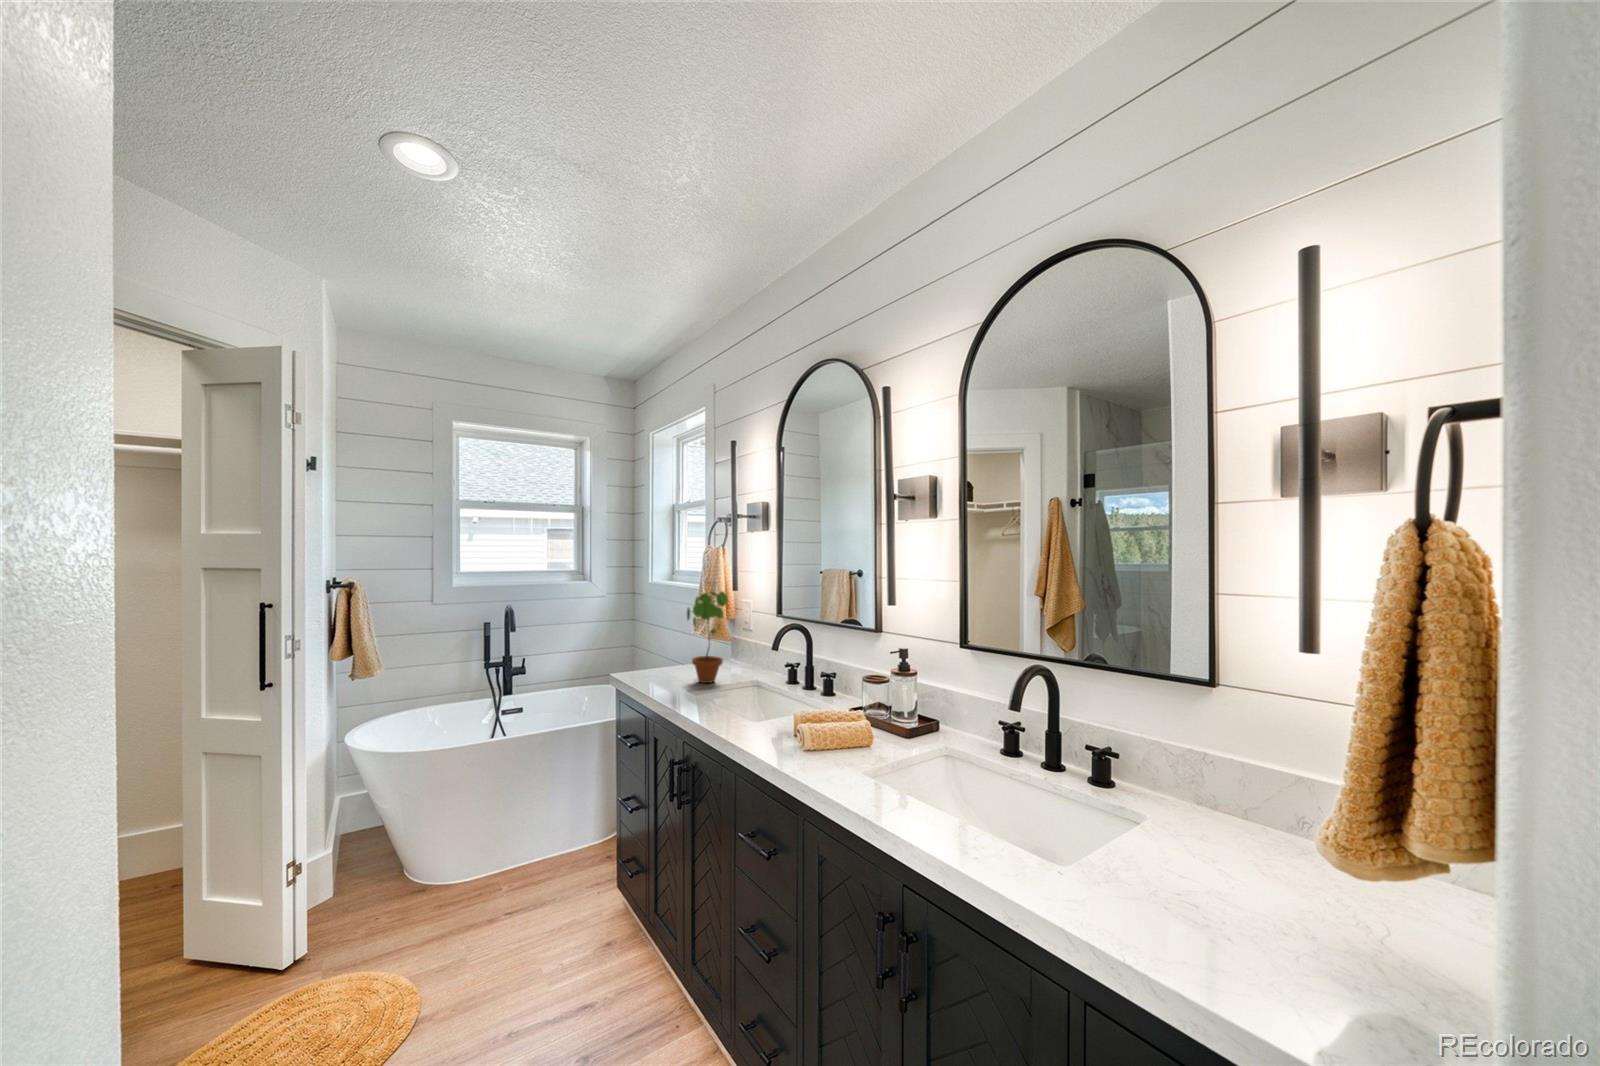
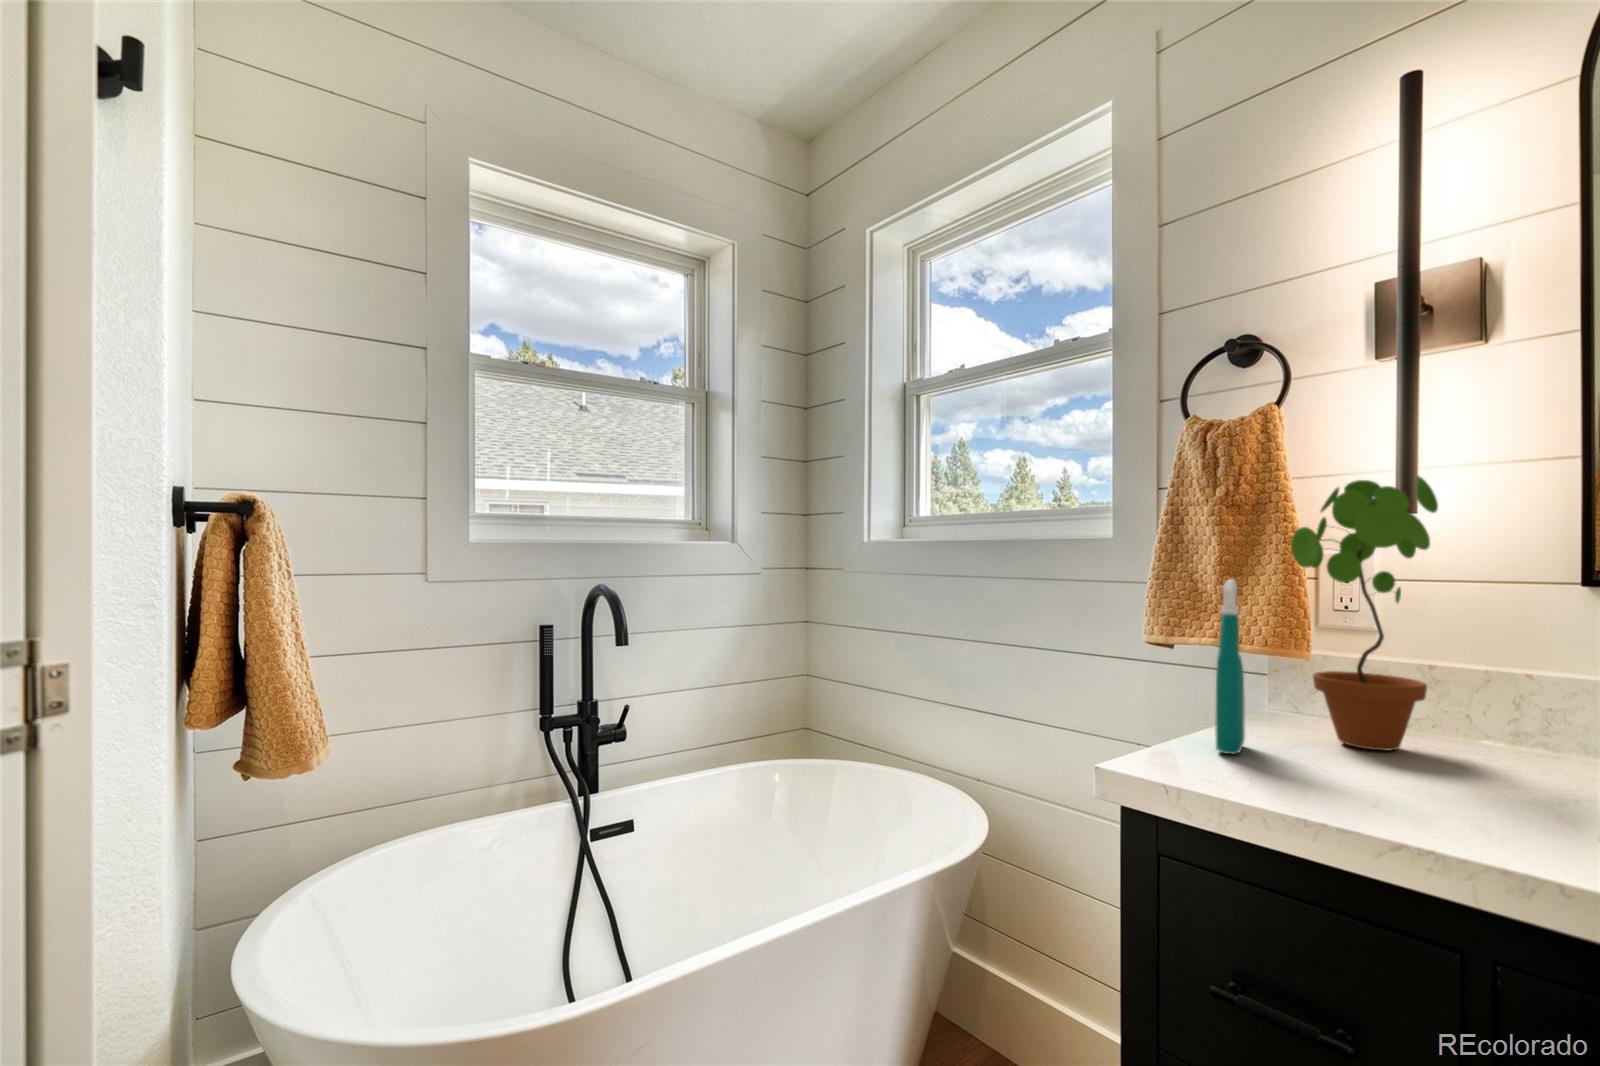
spray bottle: none [647,624,669,682] -> present [1215,579,1245,754]

